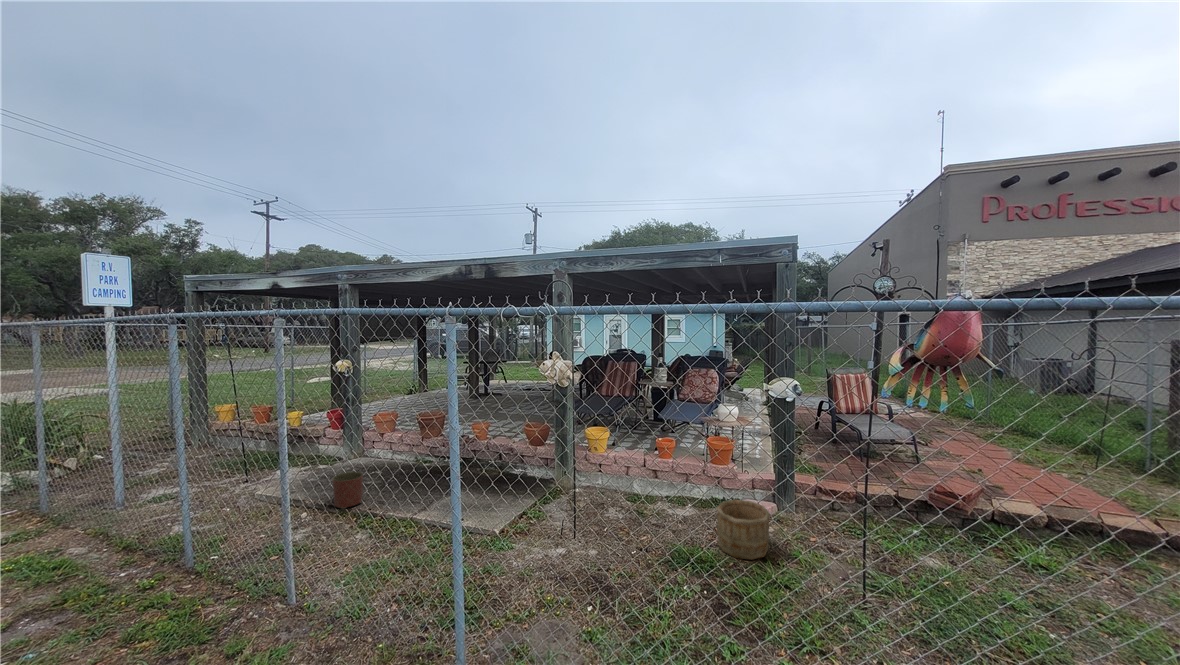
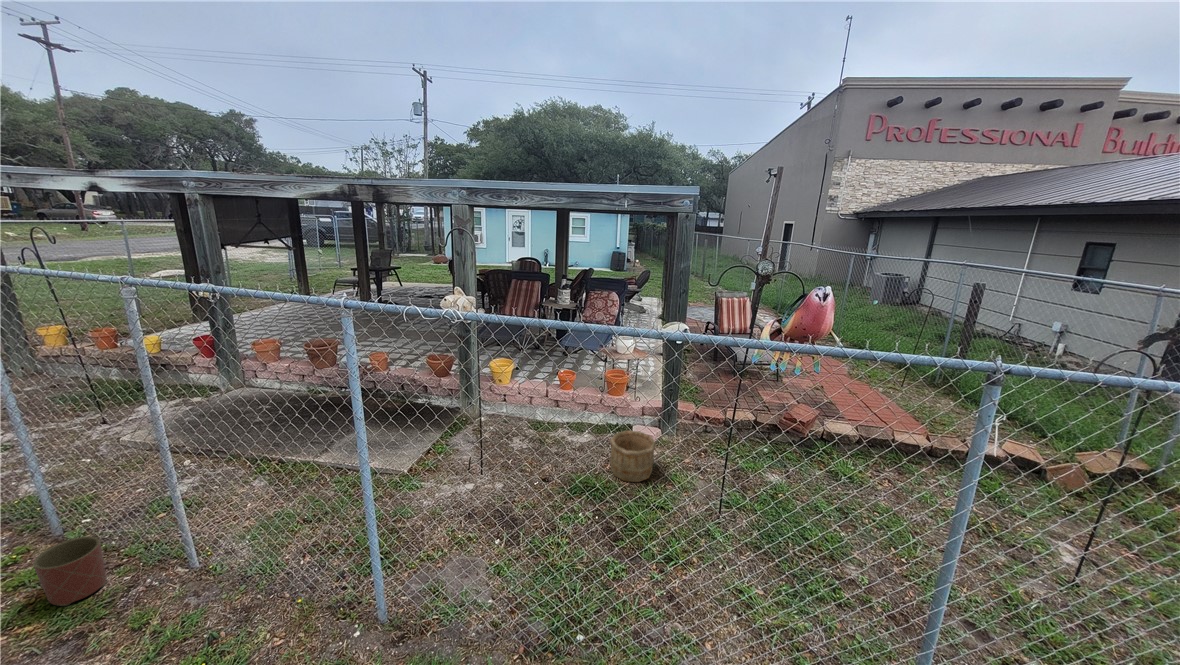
planter: present [332,472,363,509] -> present [33,537,107,606]

